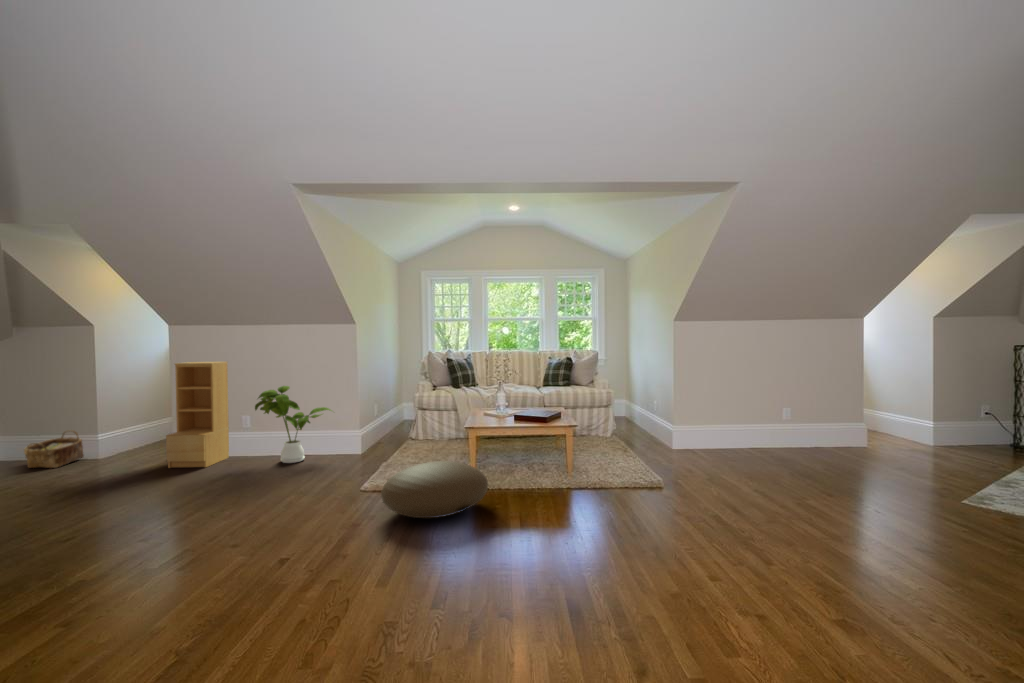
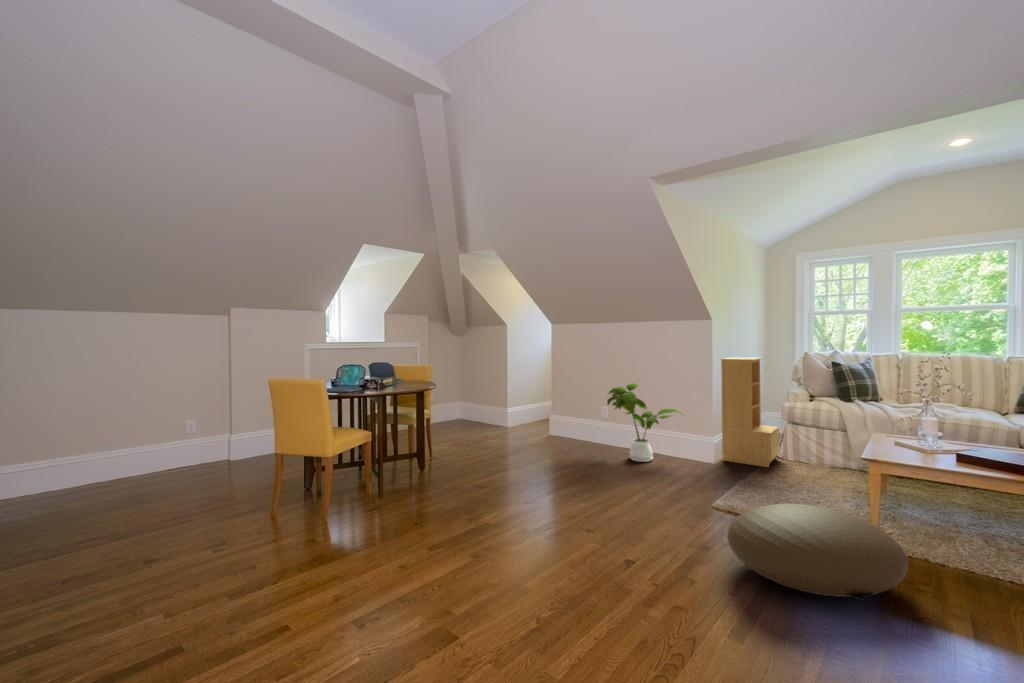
bookshelf: present [166,362,229,468] -> present [721,357,779,467]
woven basket: present [24,430,84,468] -> none [459,405,493,433]

